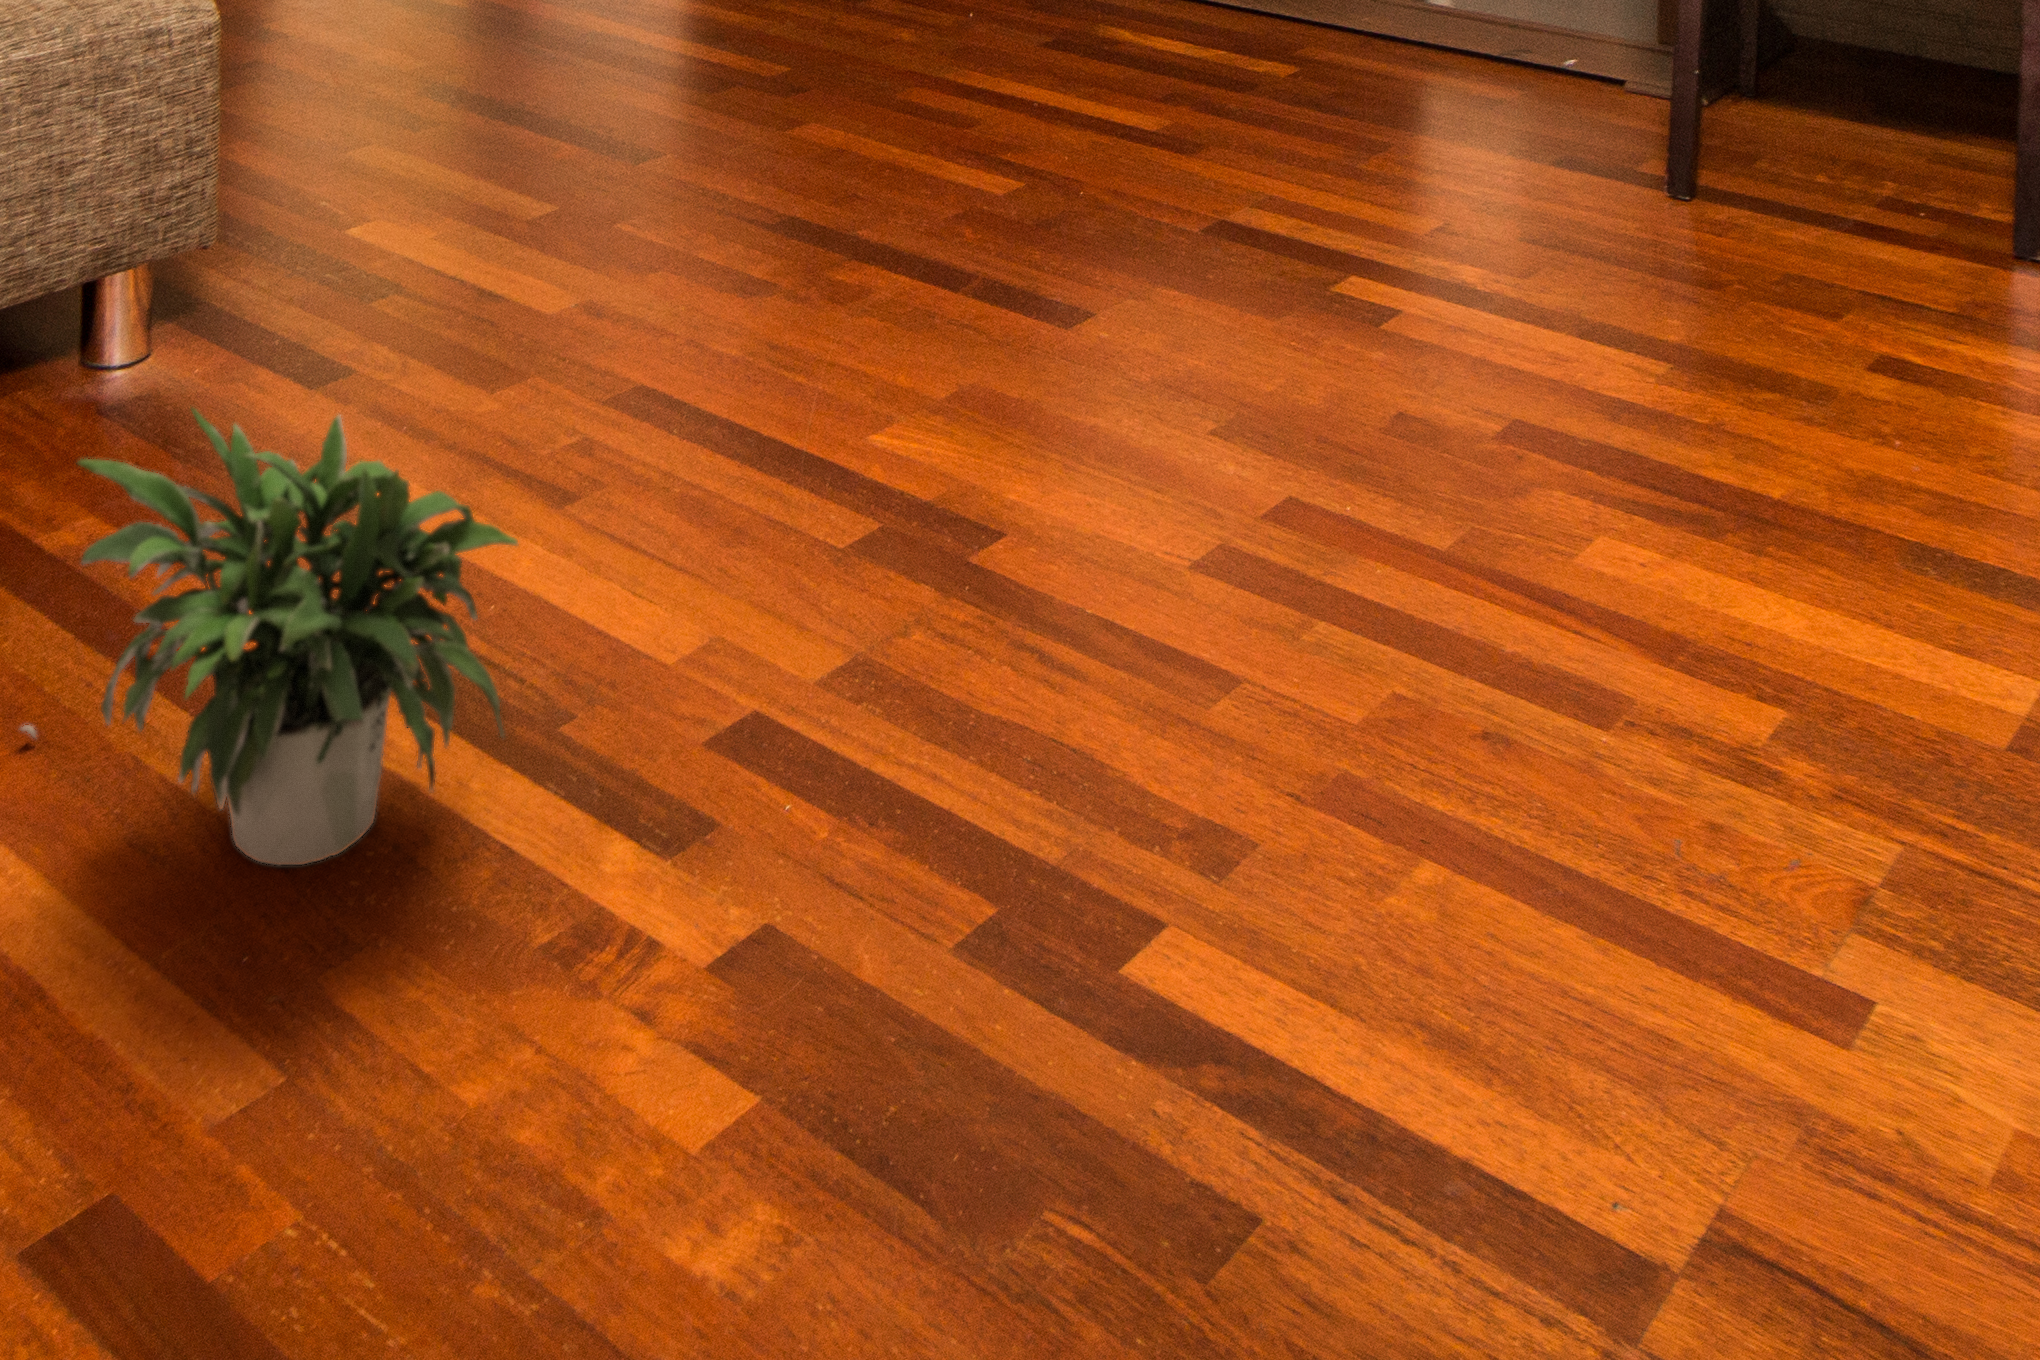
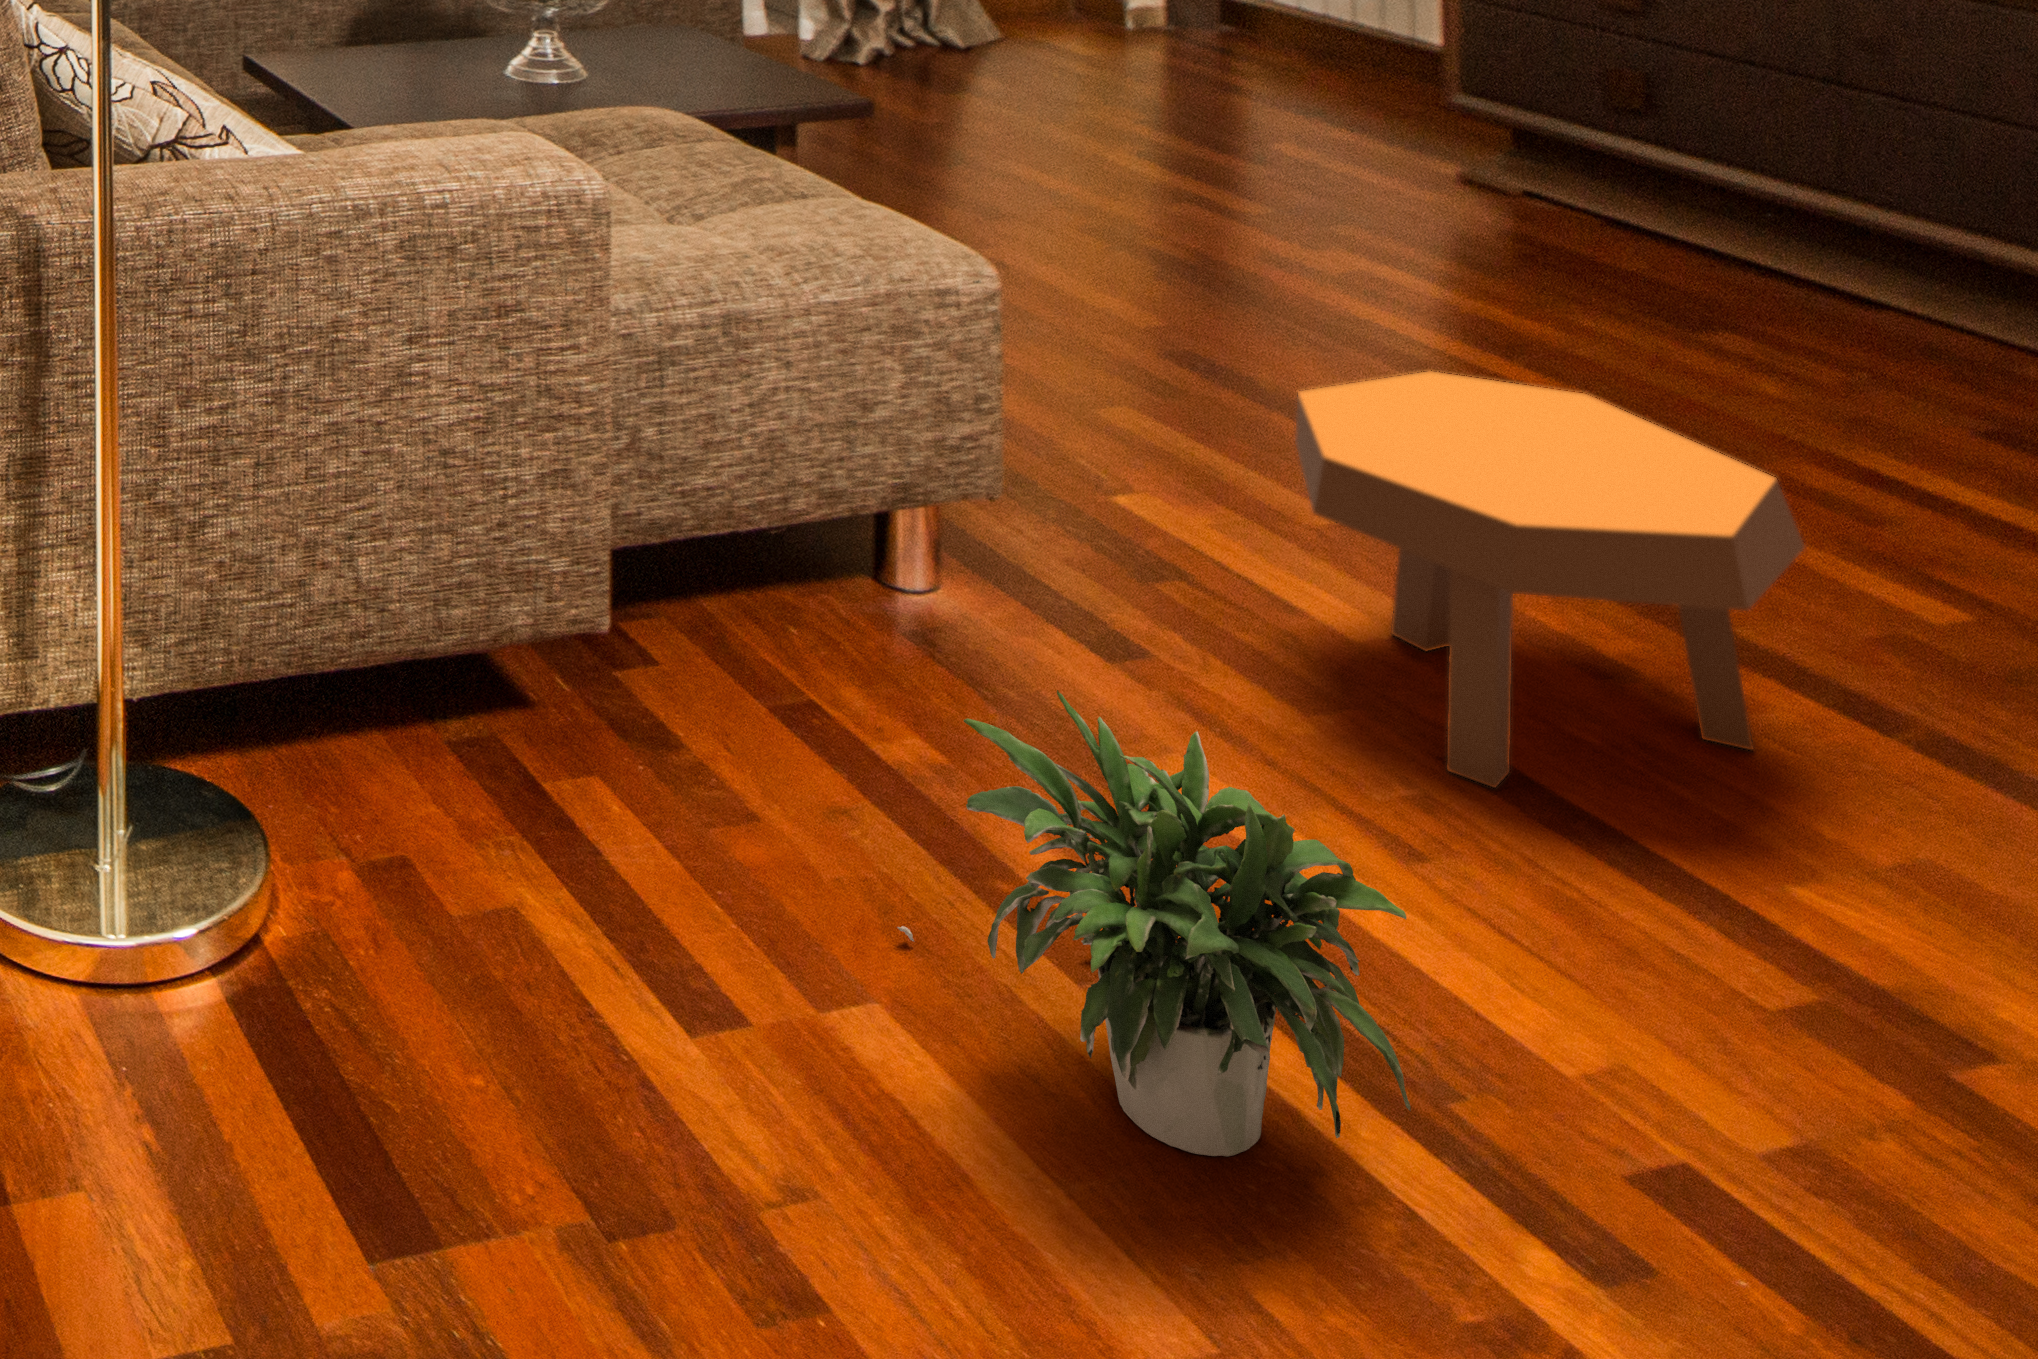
footstool: none [502,40,901,415] -> present [1295,372,1804,787]

